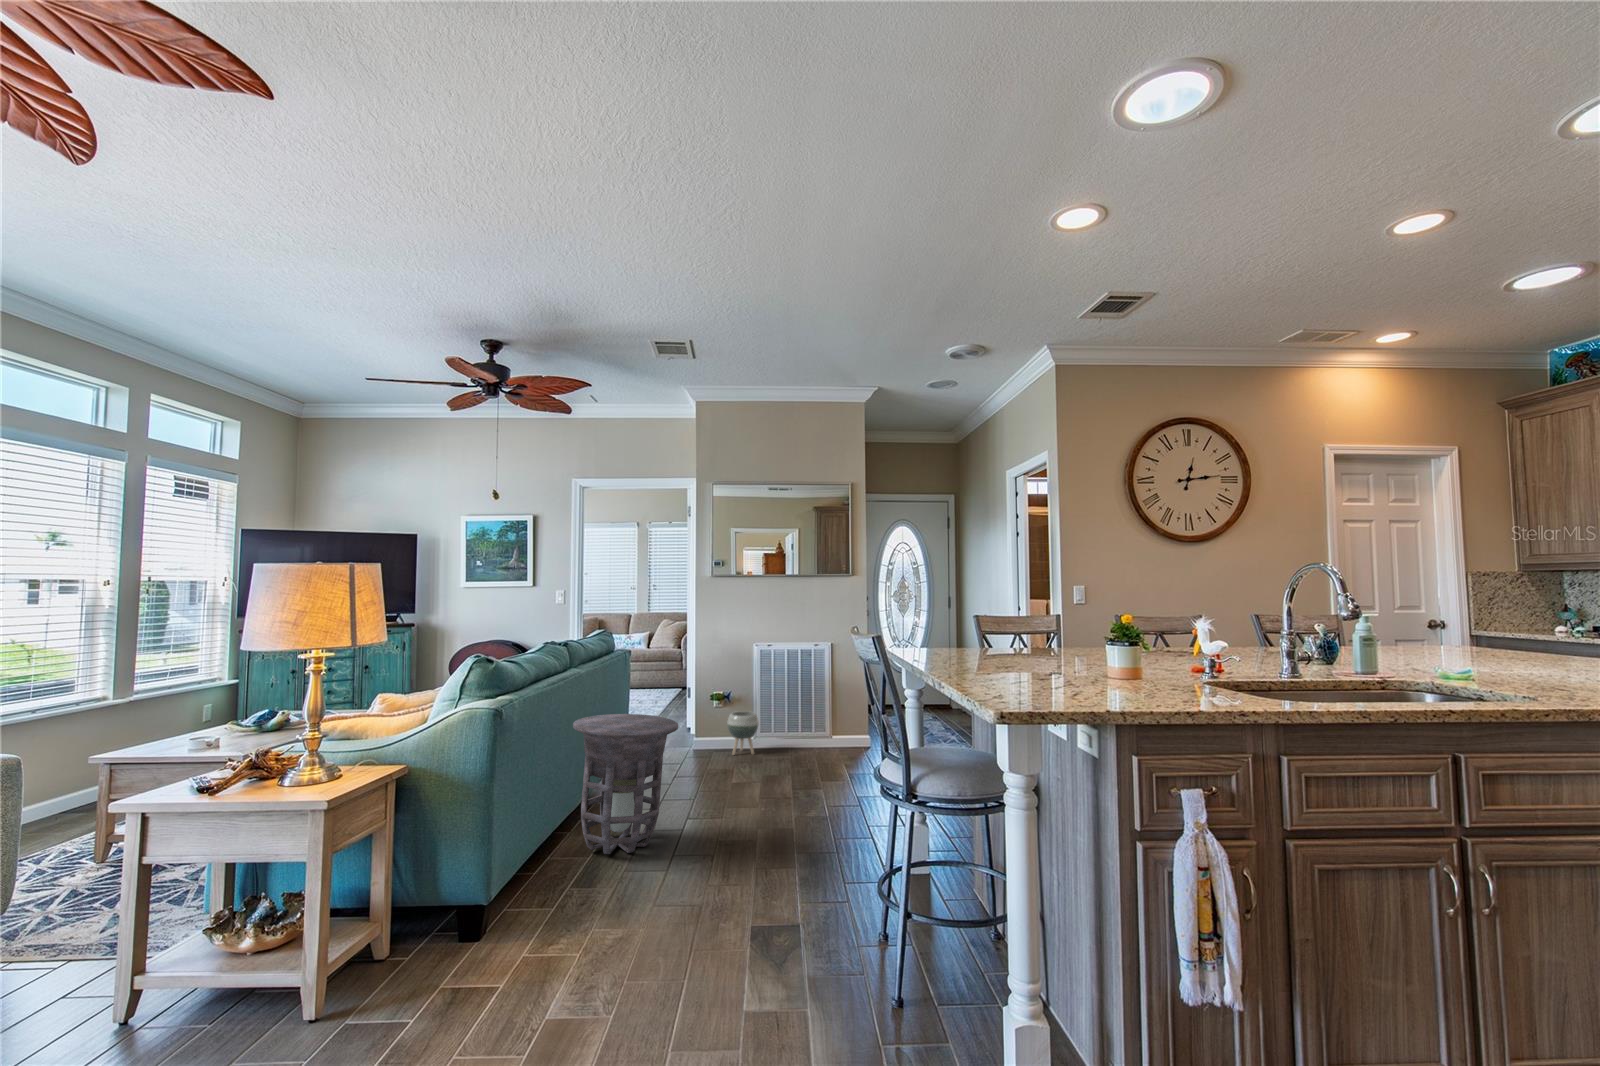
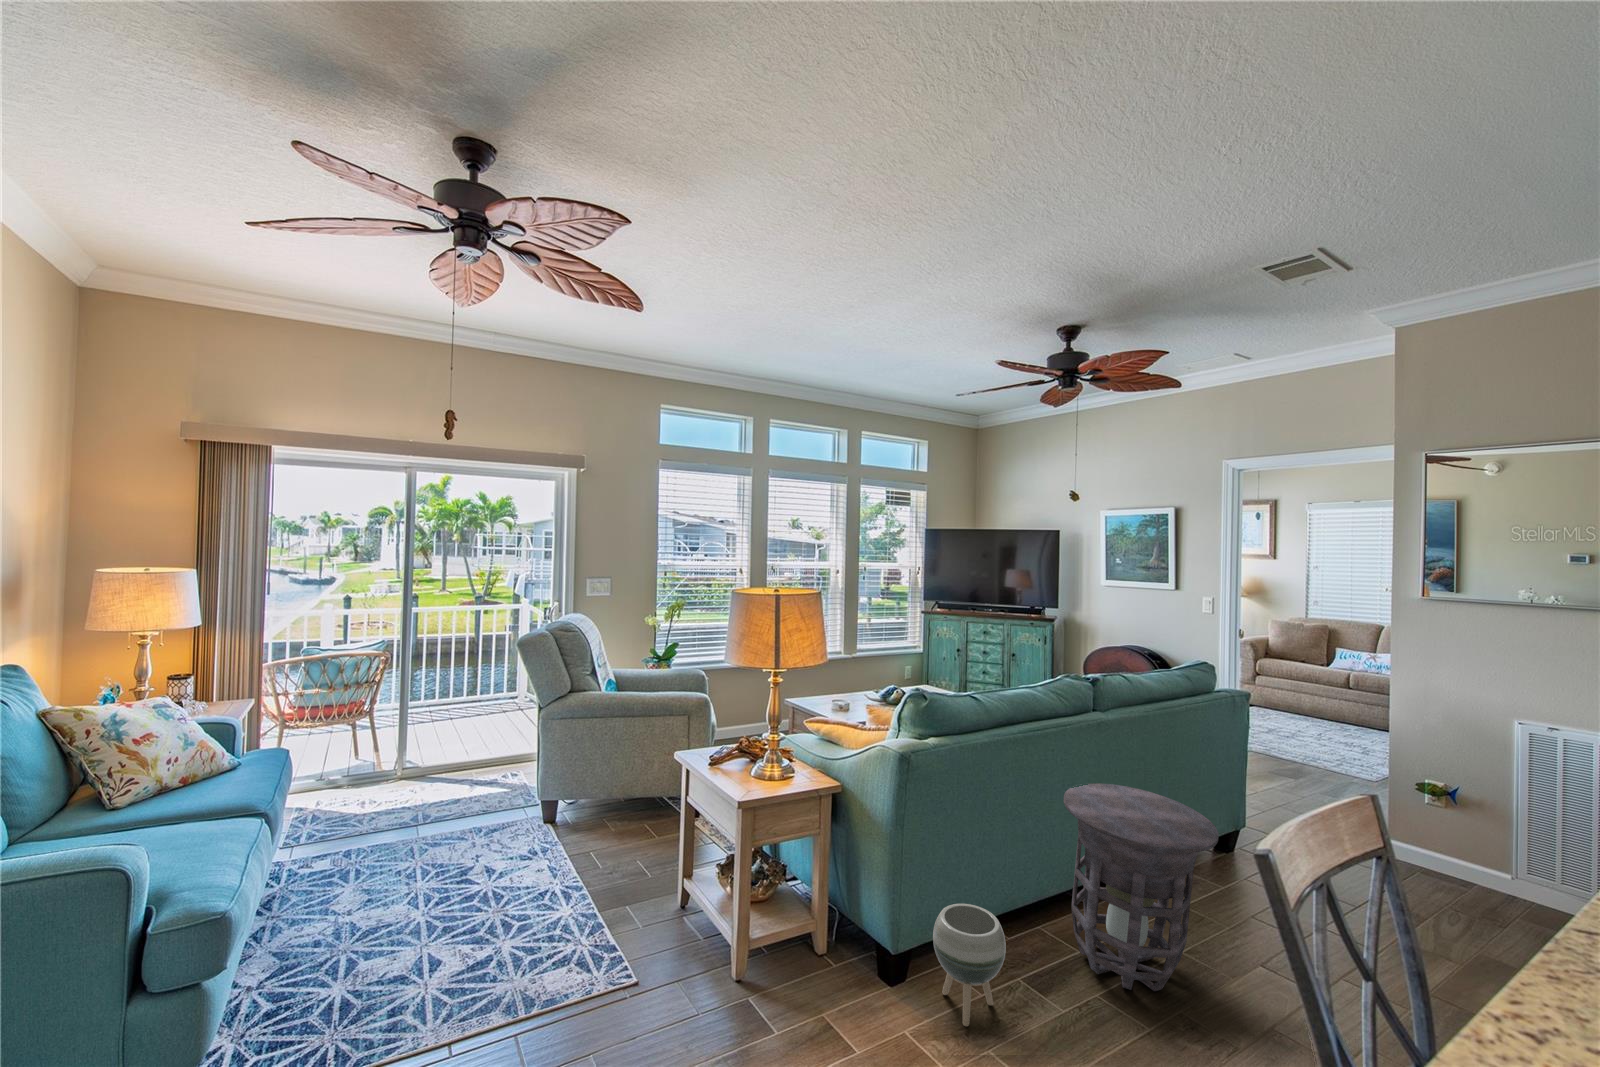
planter: present [727,711,759,755] -> present [933,904,1006,1026]

